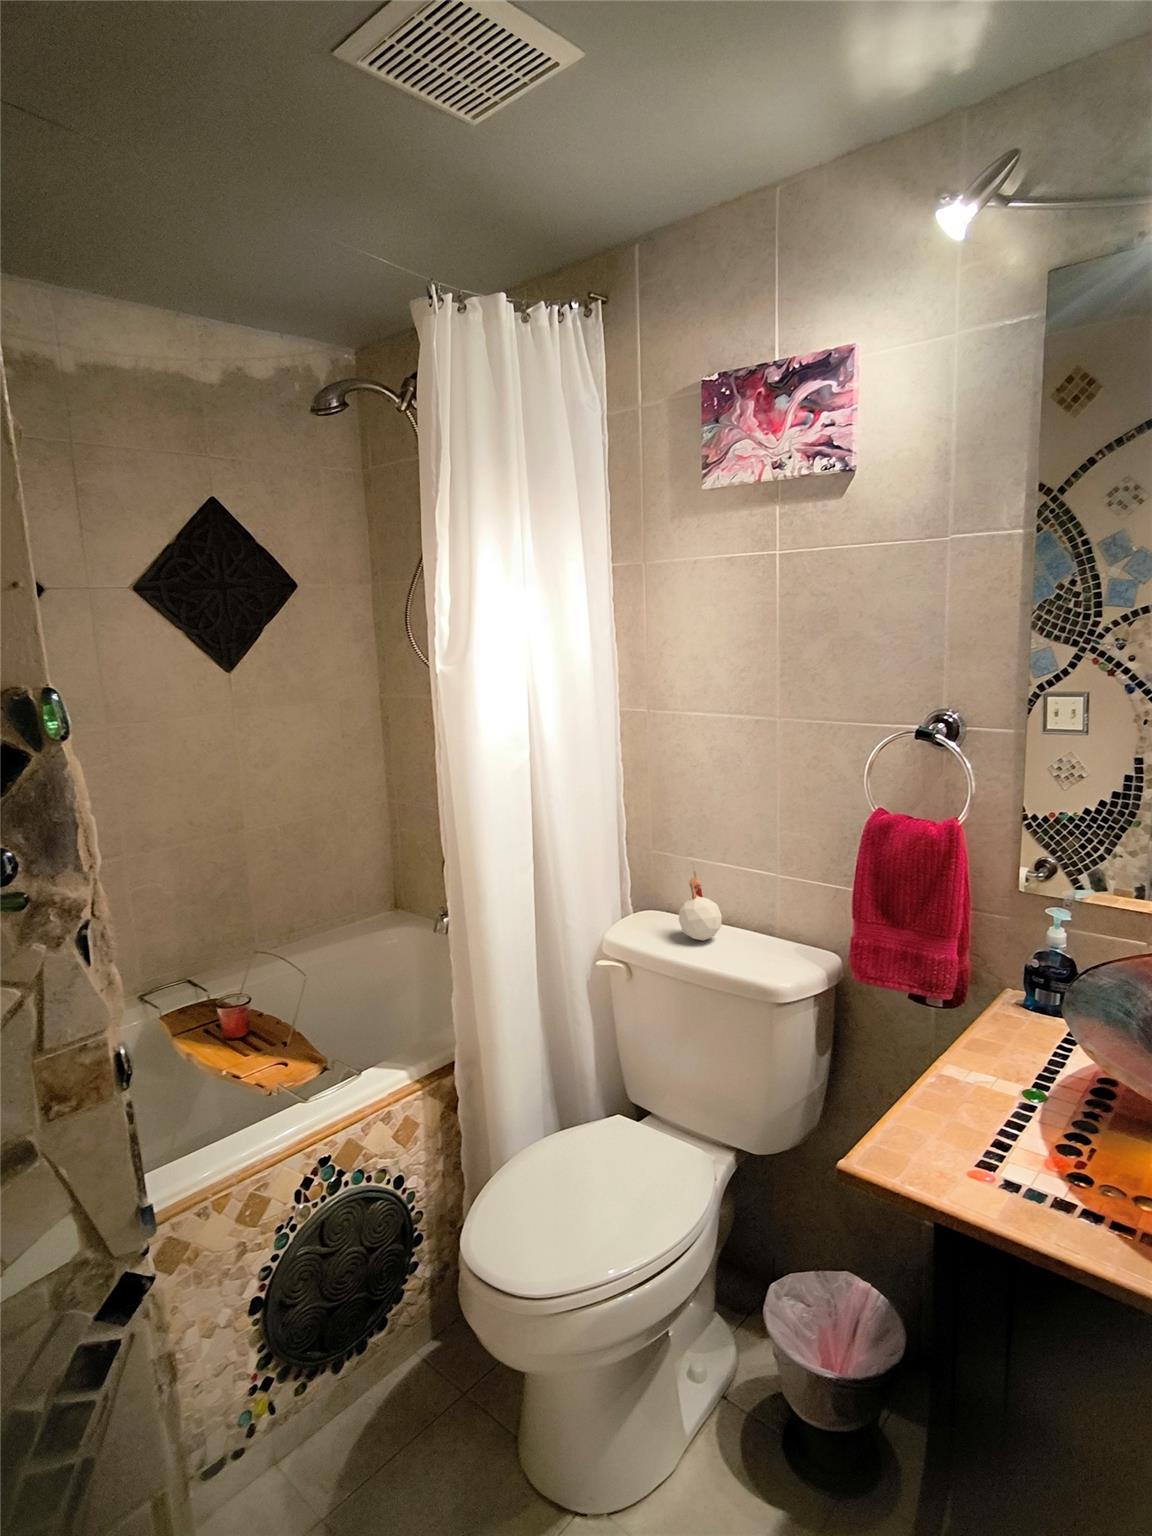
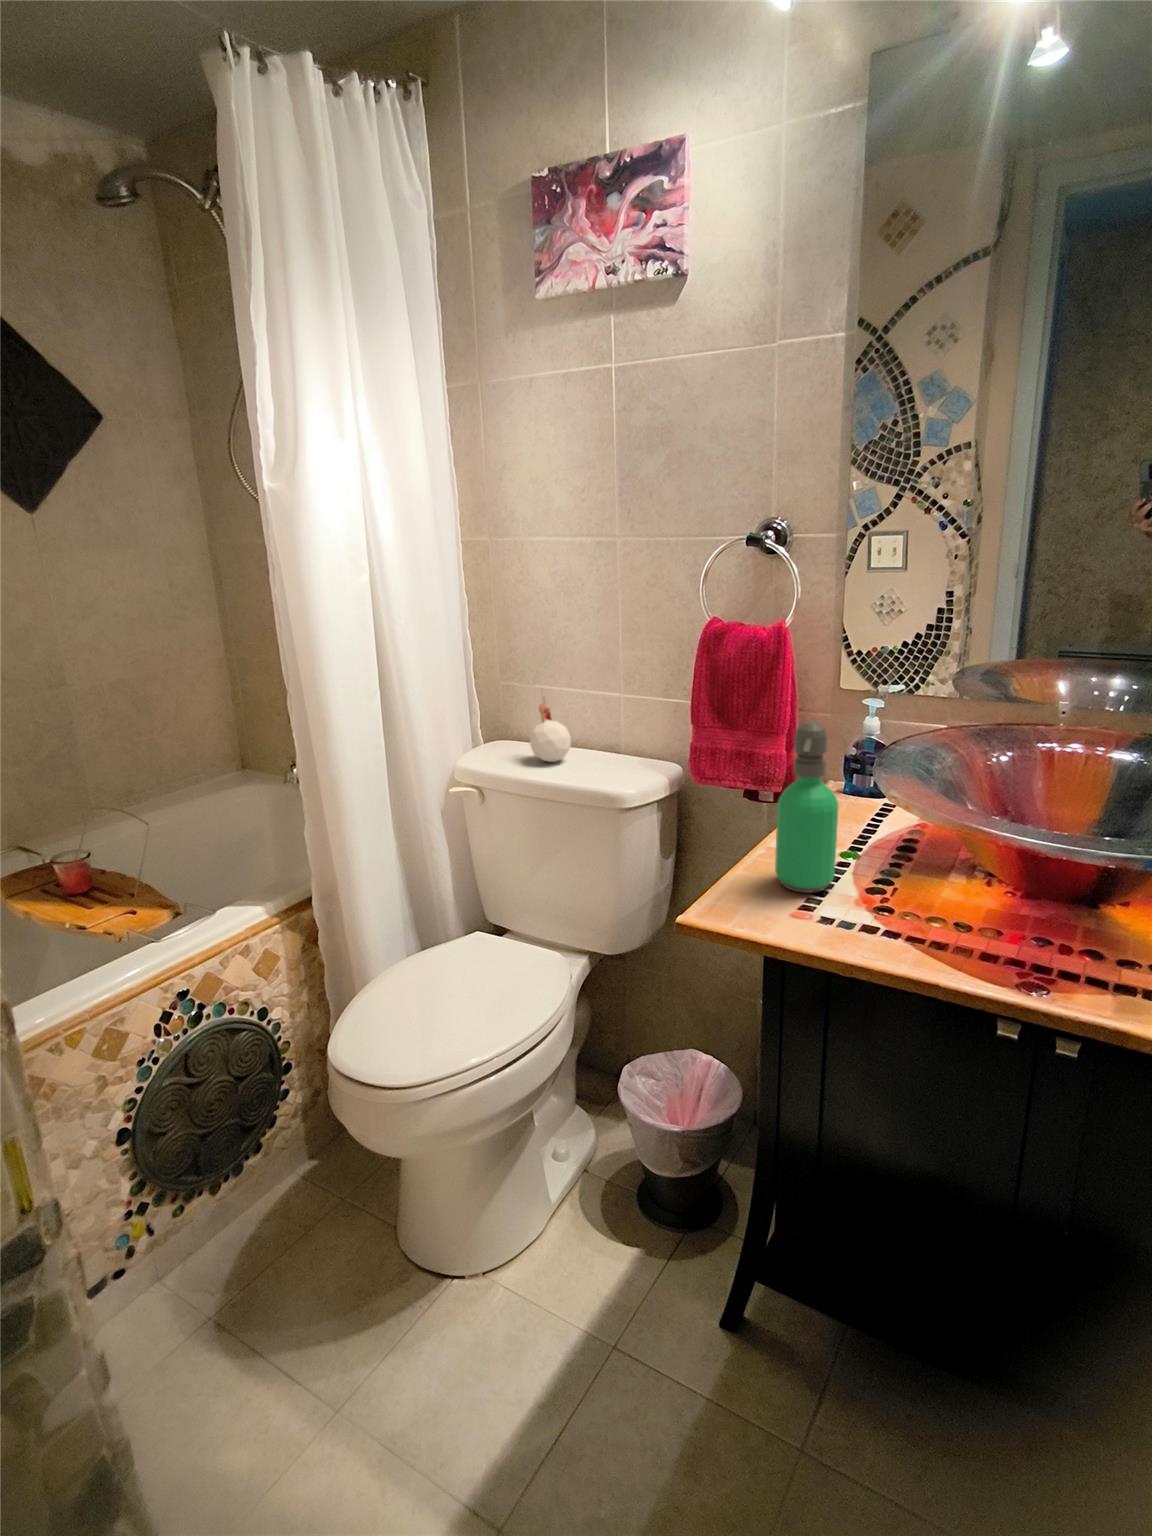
soap dispenser: none [949,956,1023,1146] -> present [775,721,838,893]

